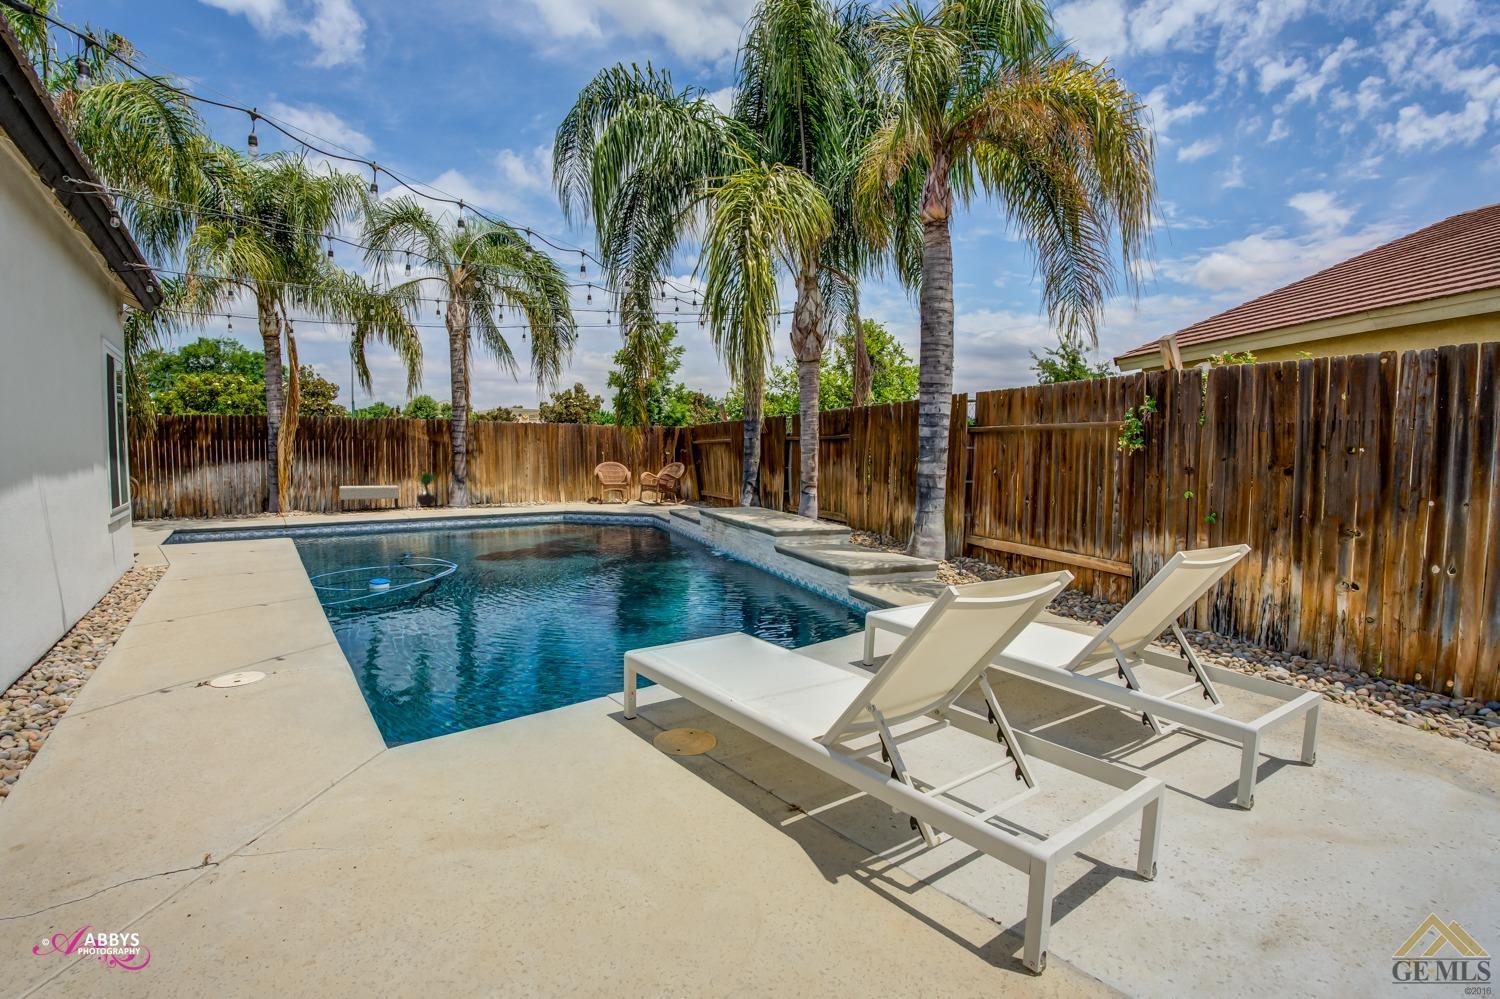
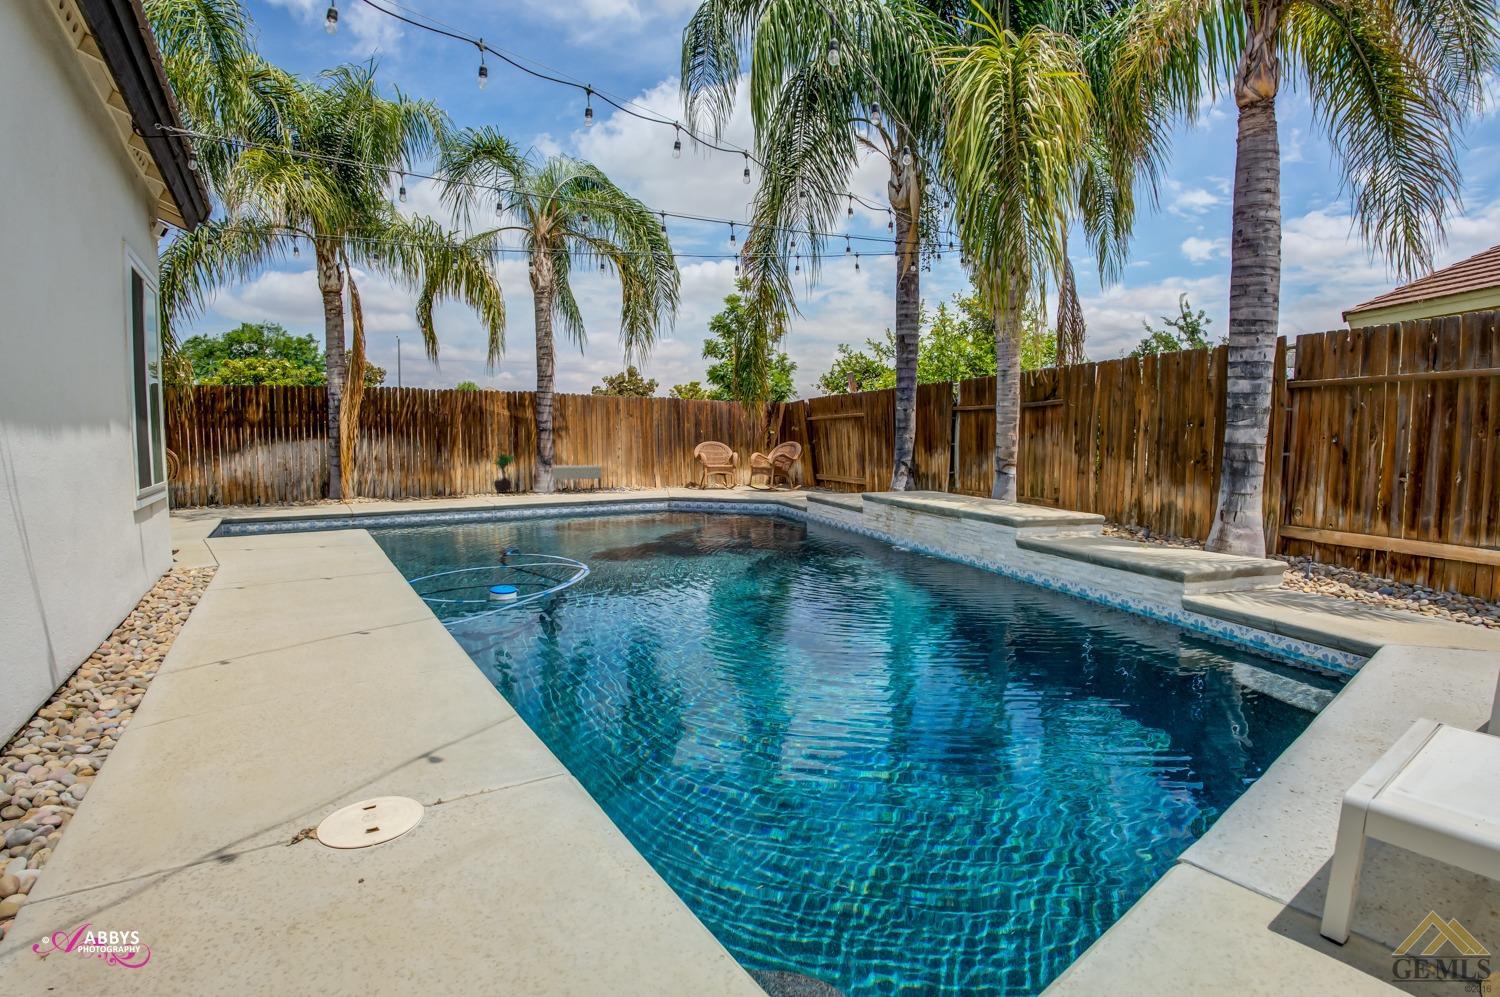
bench: present [339,485,399,511] -> present [553,465,602,489]

